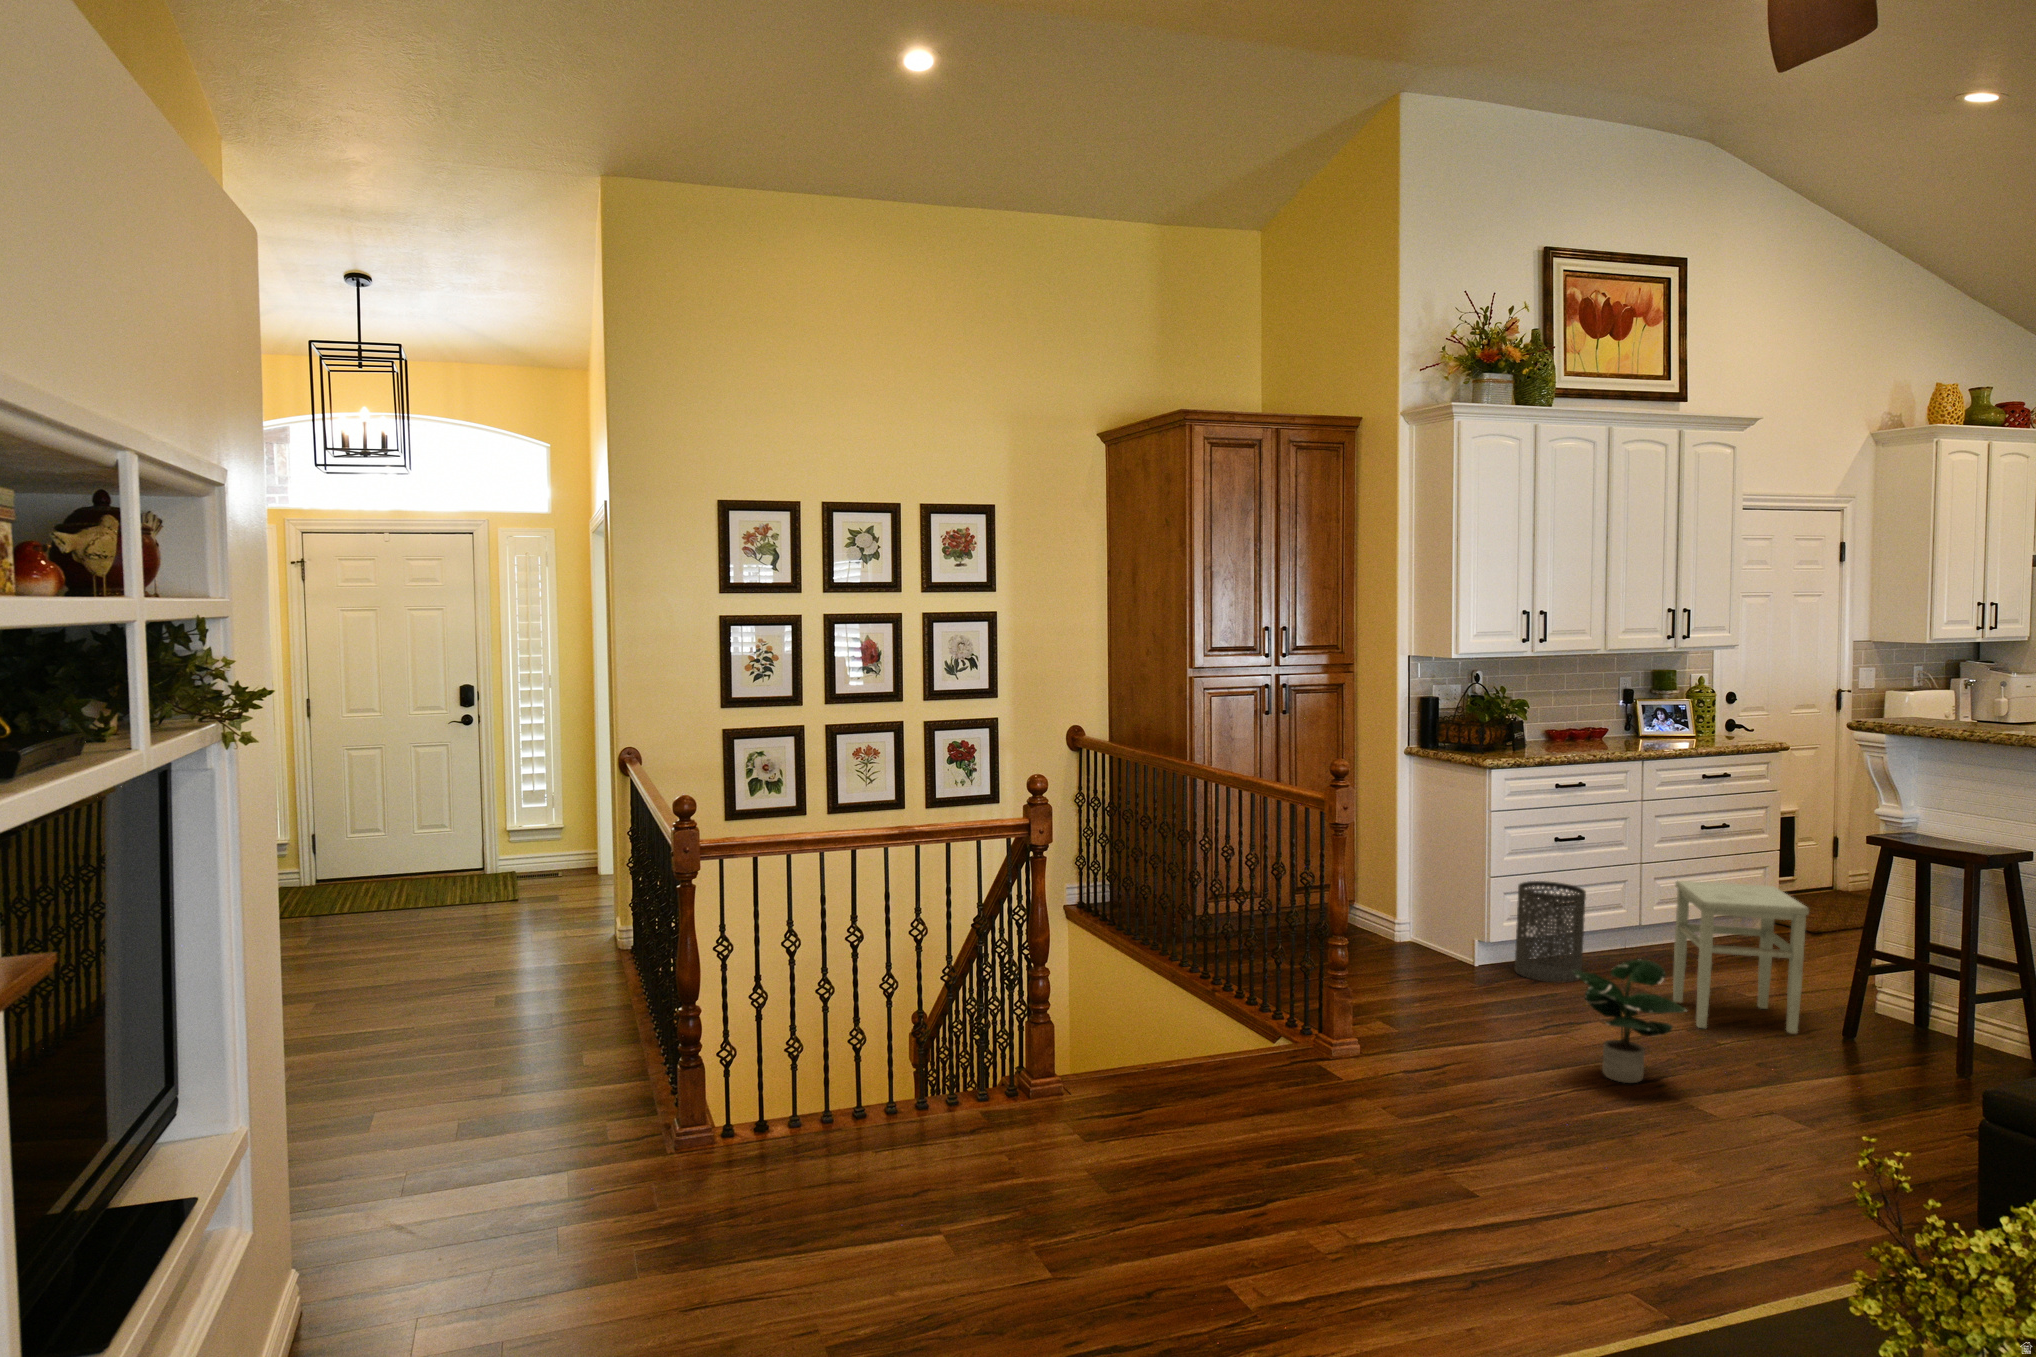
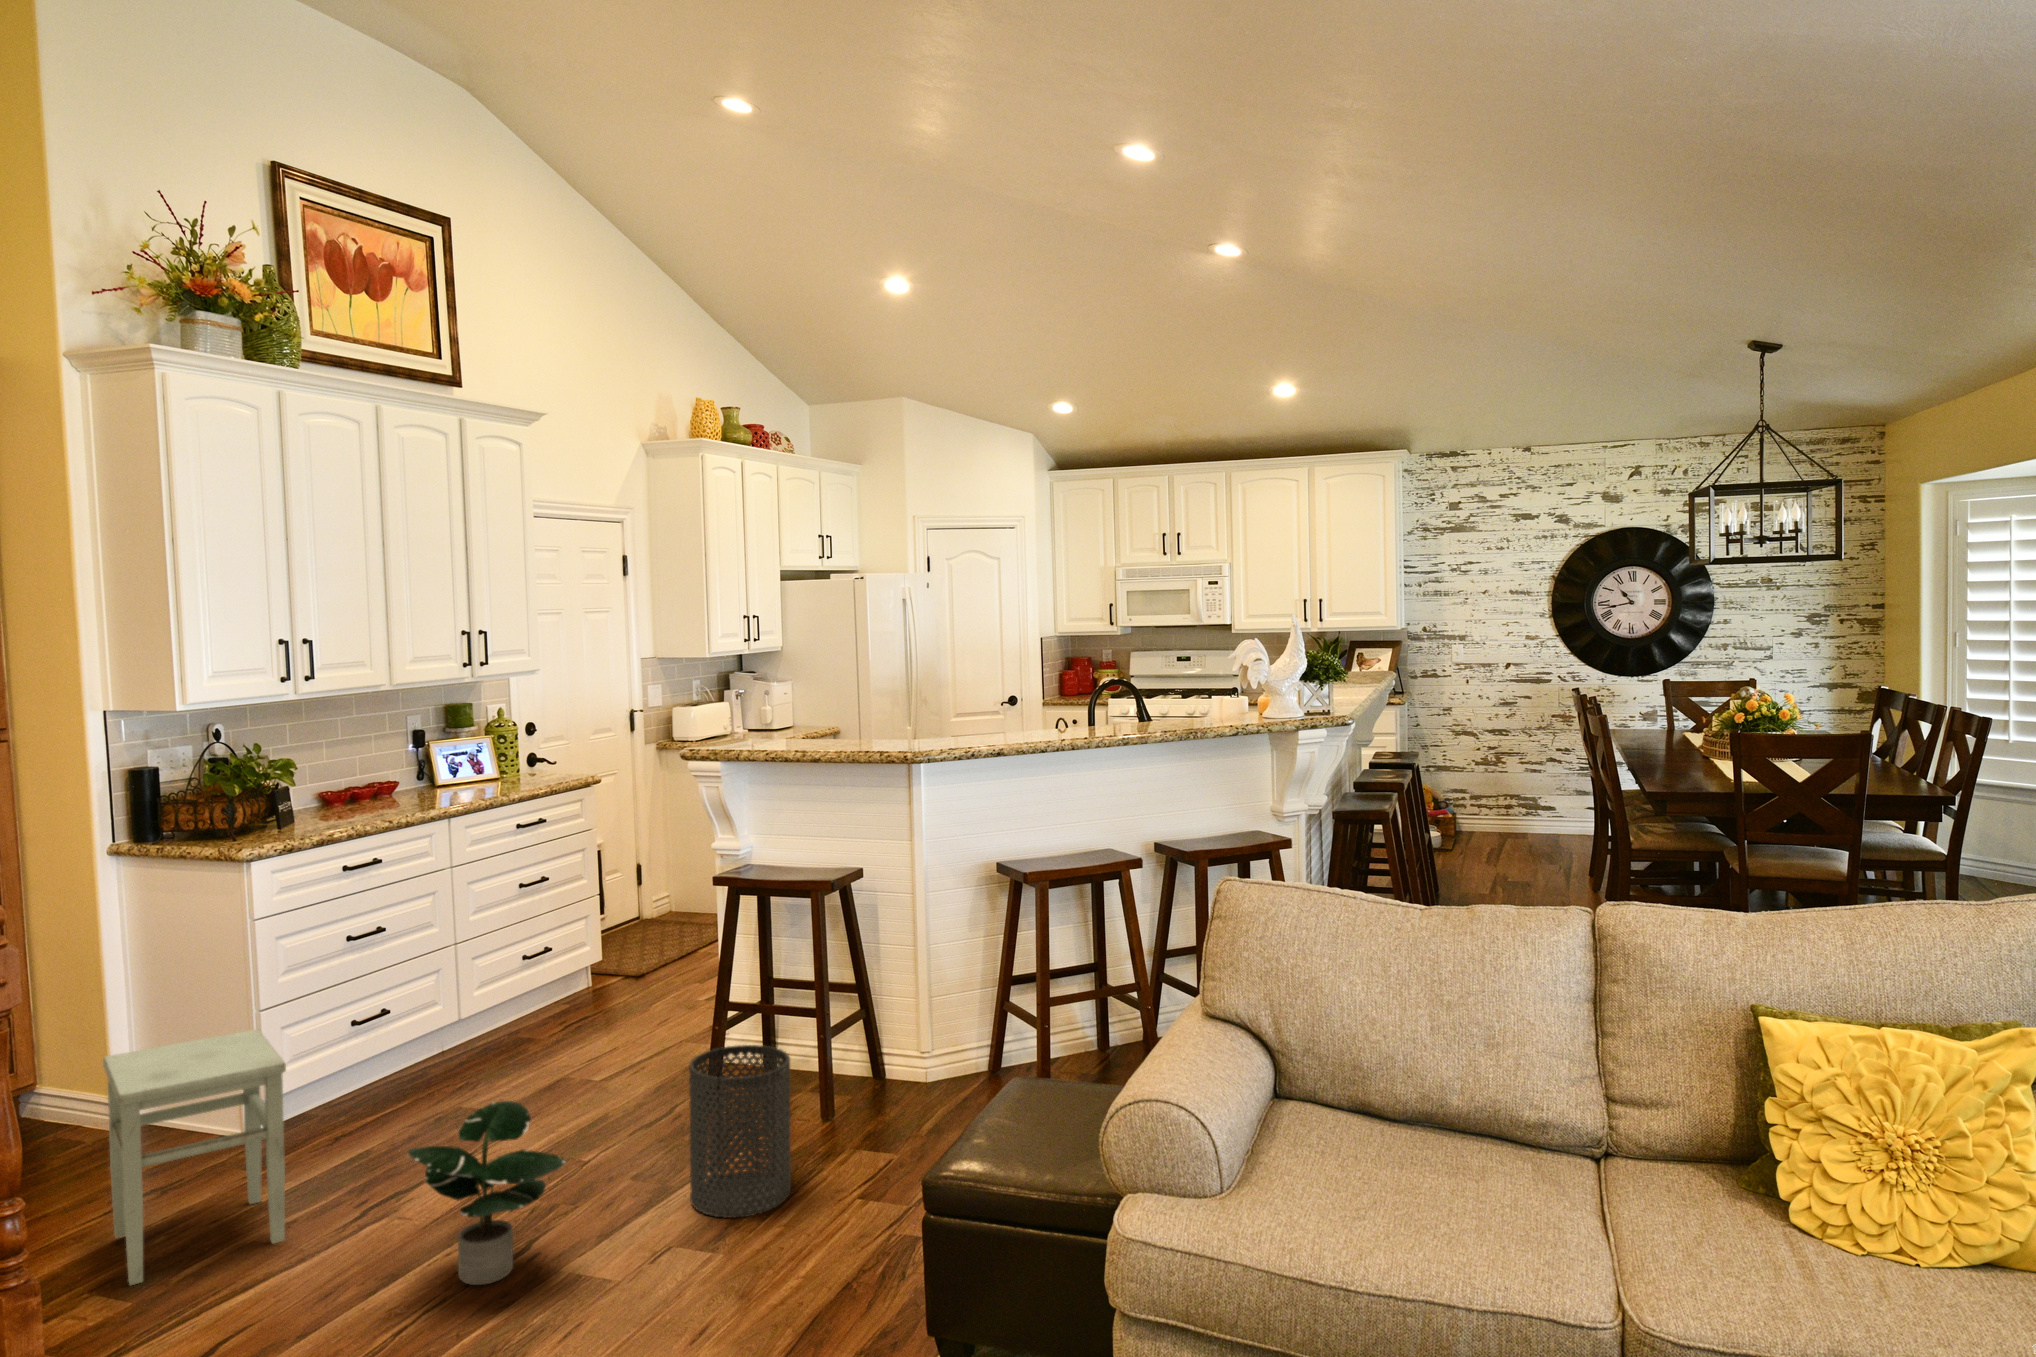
trash can: present [1515,881,1586,983] -> present [689,1045,791,1218]
stool: present [1673,881,1809,1033] -> present [103,1030,286,1285]

